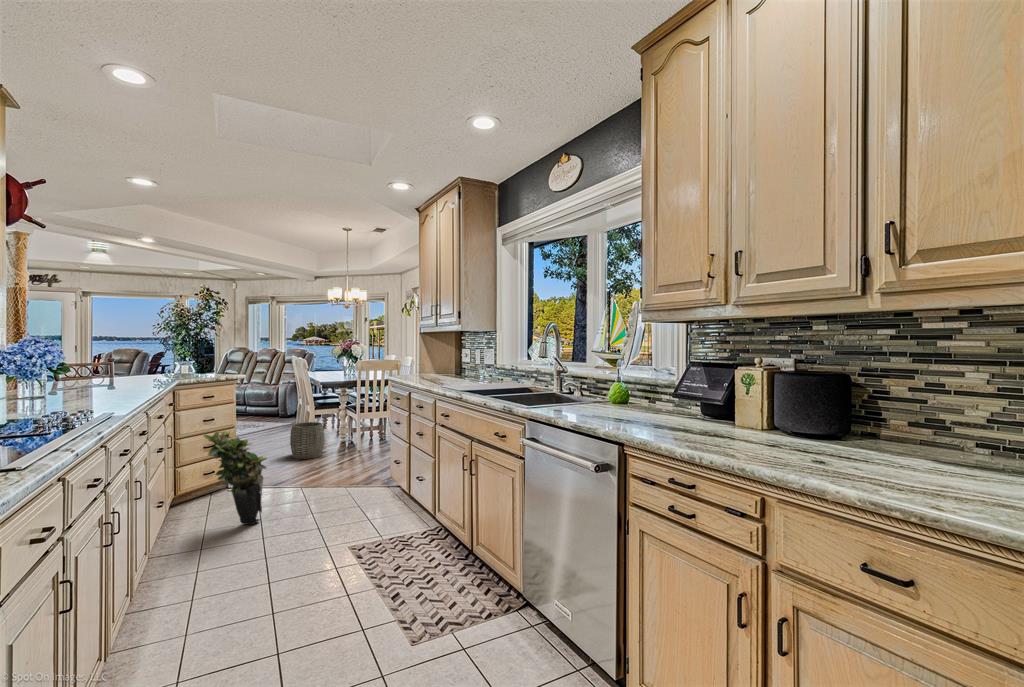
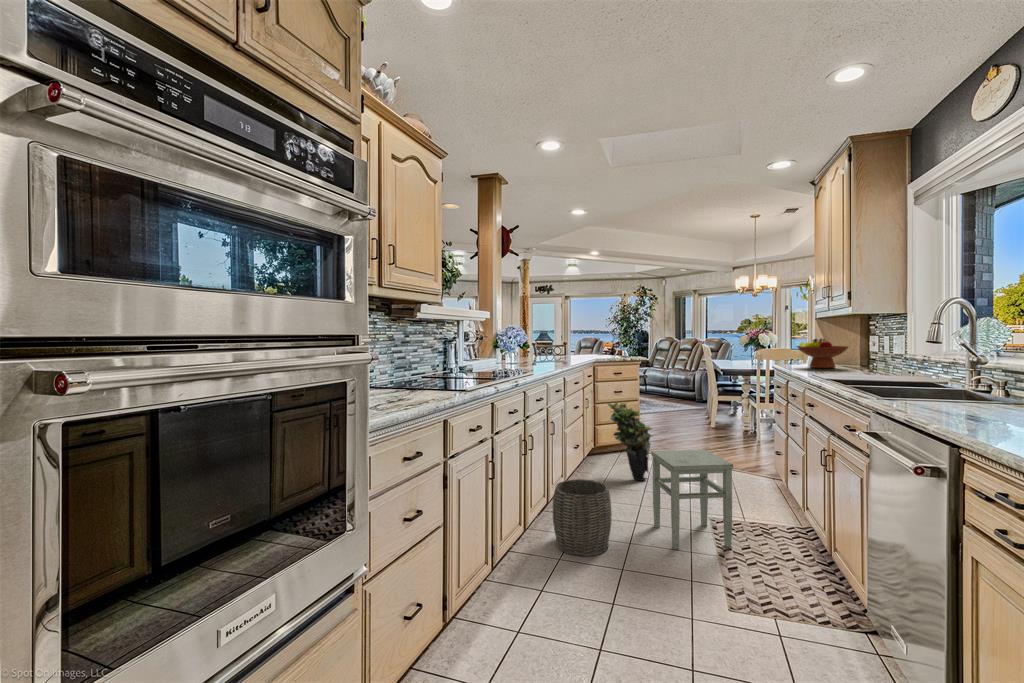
fruit bowl: none [411,351,452,378] -> present [797,338,848,368]
woven basket: present [290,422,324,459] -> present [553,479,612,556]
stool: none [290,474,386,598] -> present [651,450,733,549]

